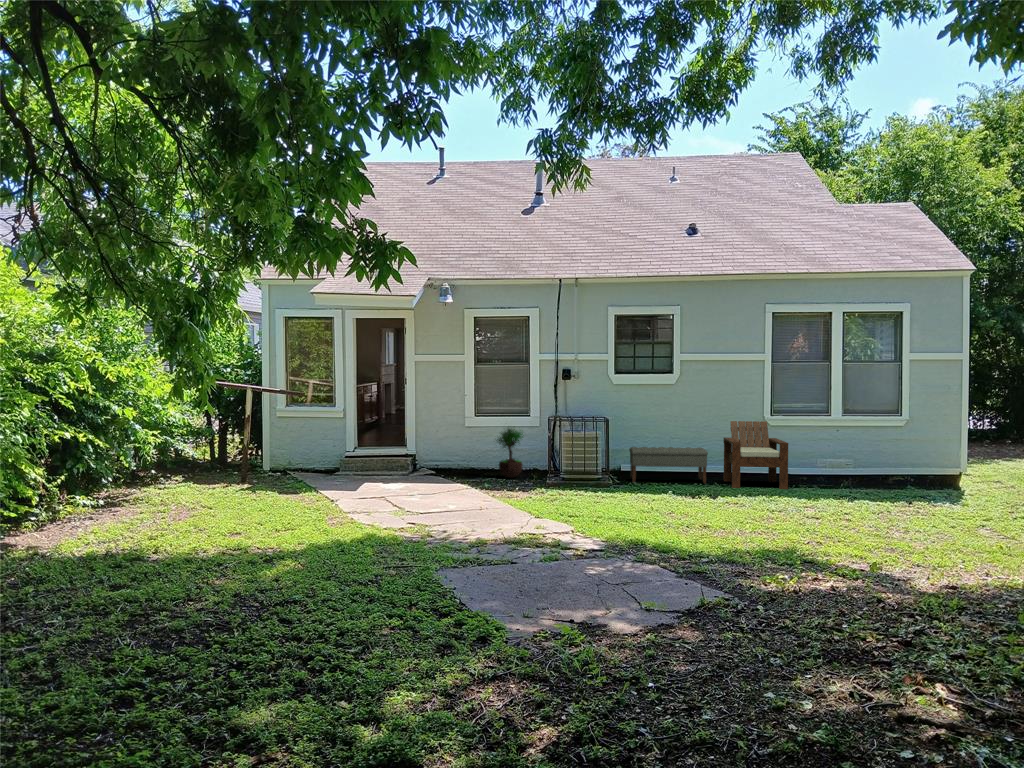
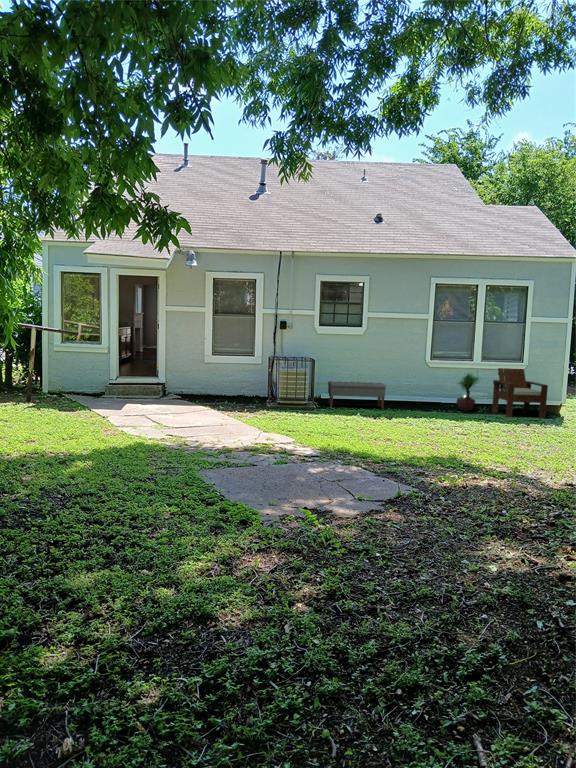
chair: present [723,421,788,489] -> present [492,368,548,419]
potted tree: present [496,428,523,478] -> present [457,373,478,411]

